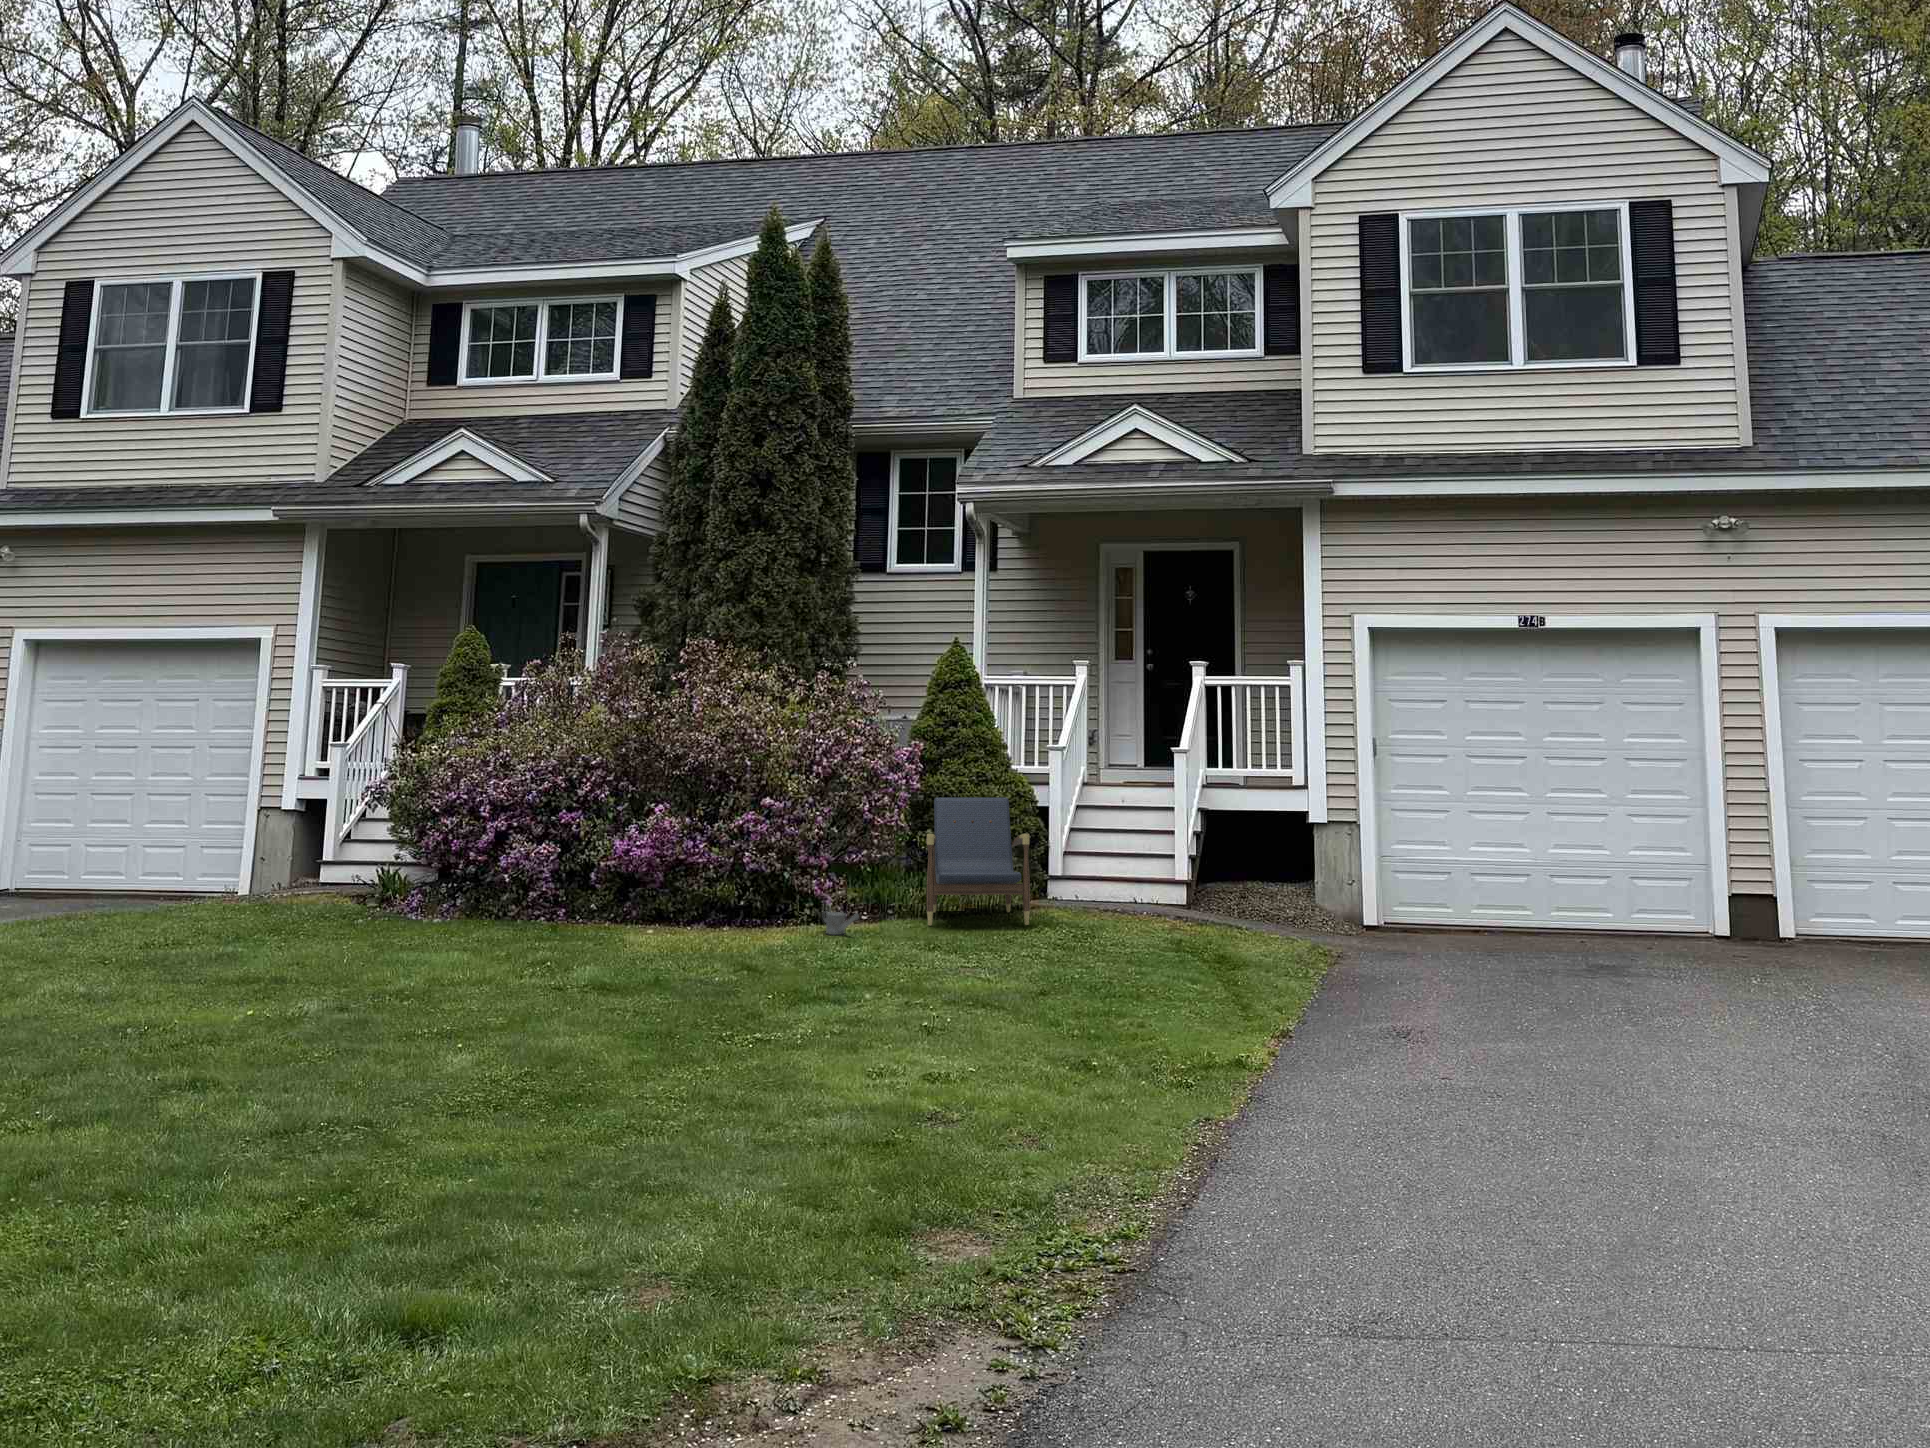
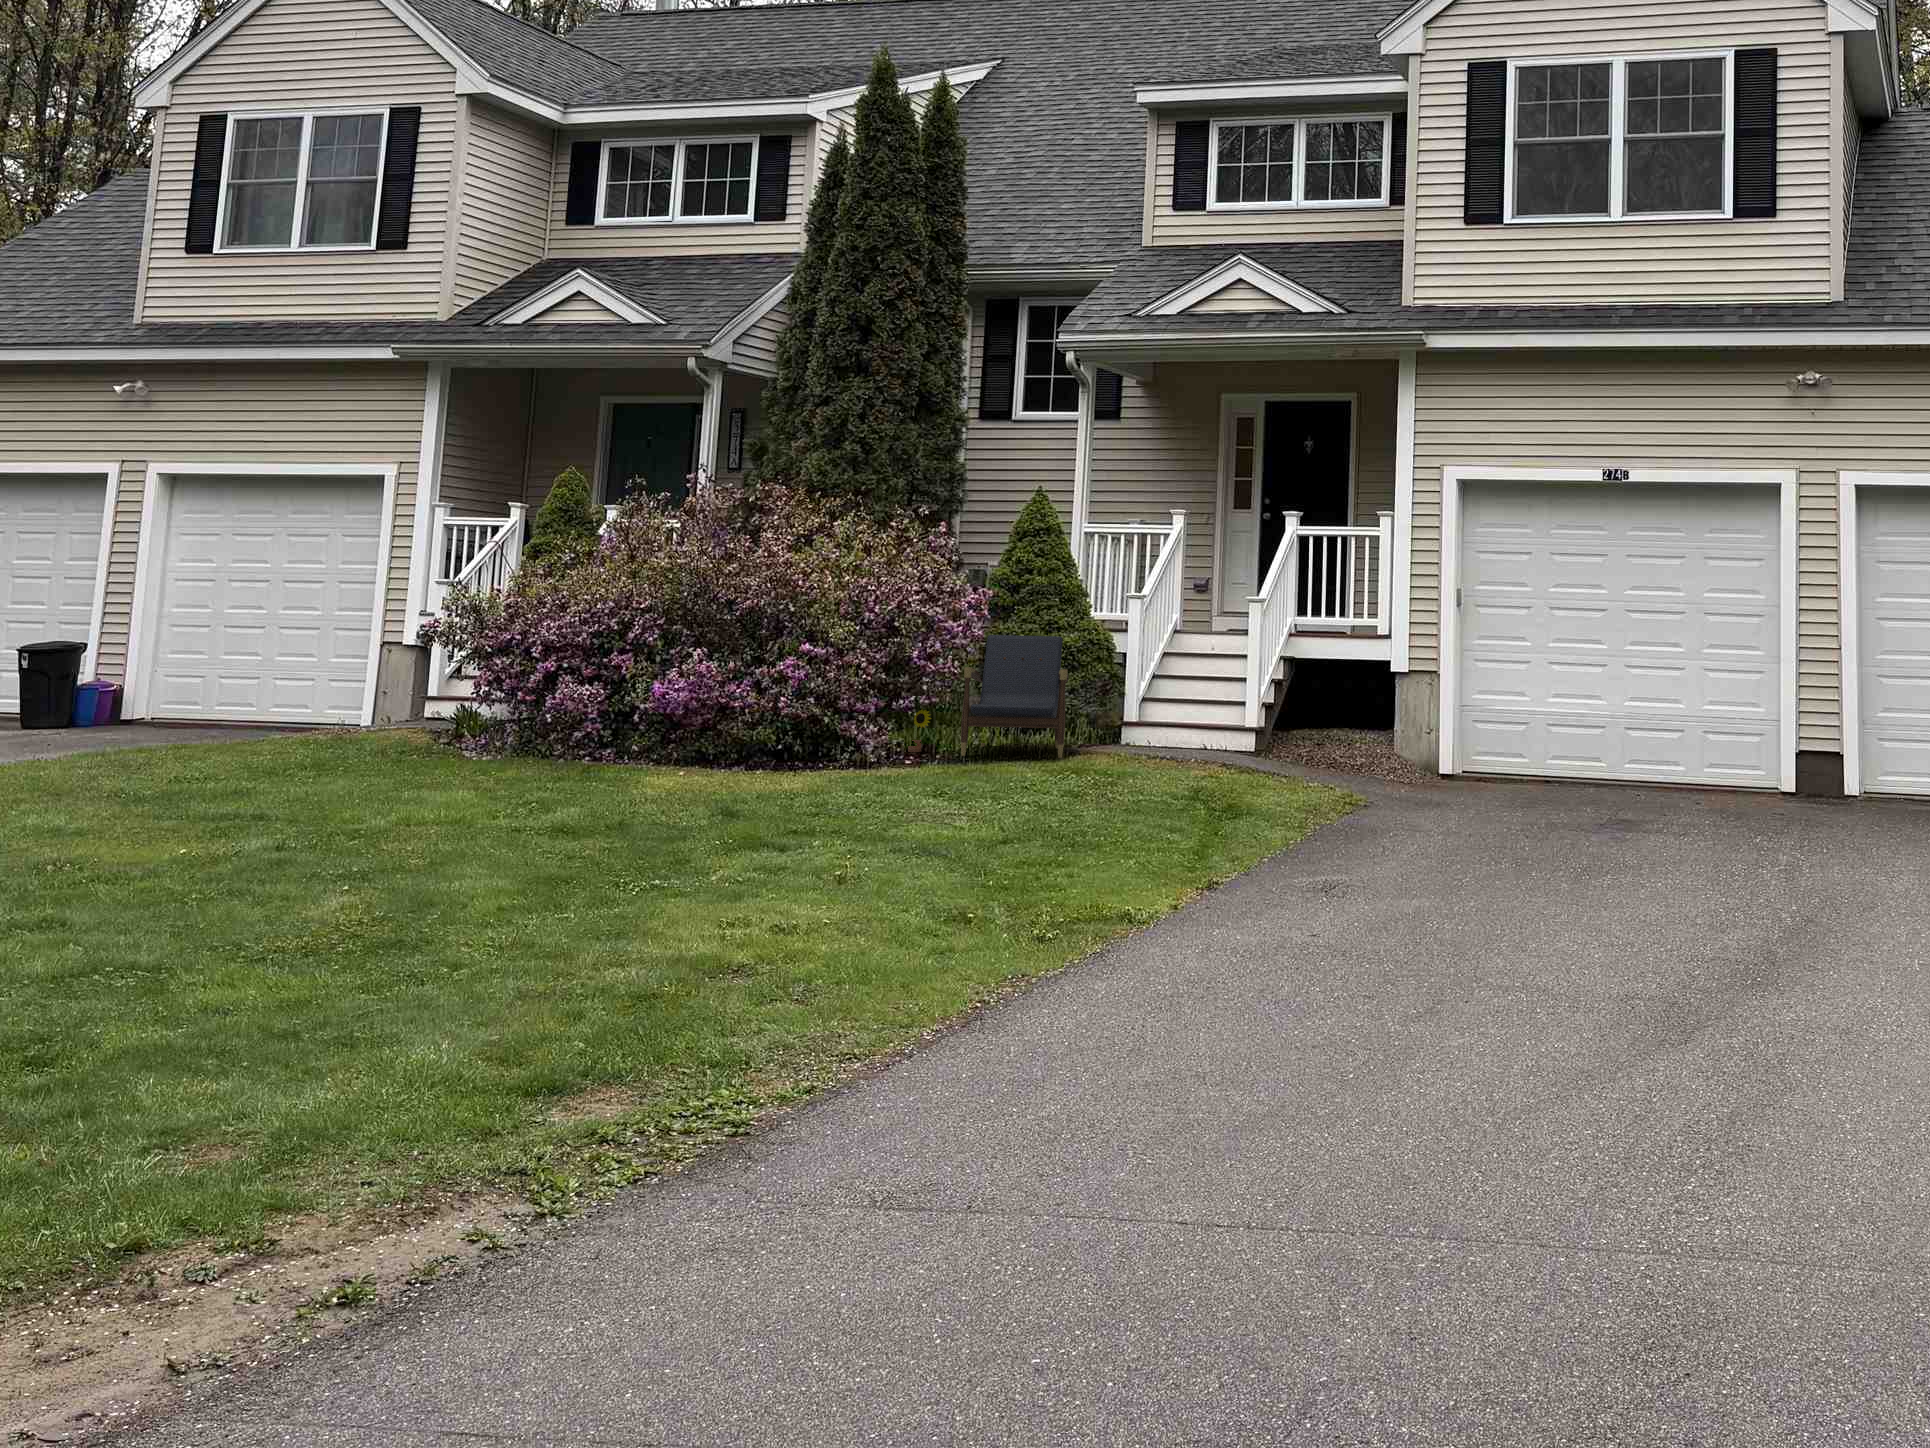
decorative plant: none [869,877,892,922] -> present [908,710,931,752]
watering can: present [823,912,859,935] -> none [853,739,882,761]

